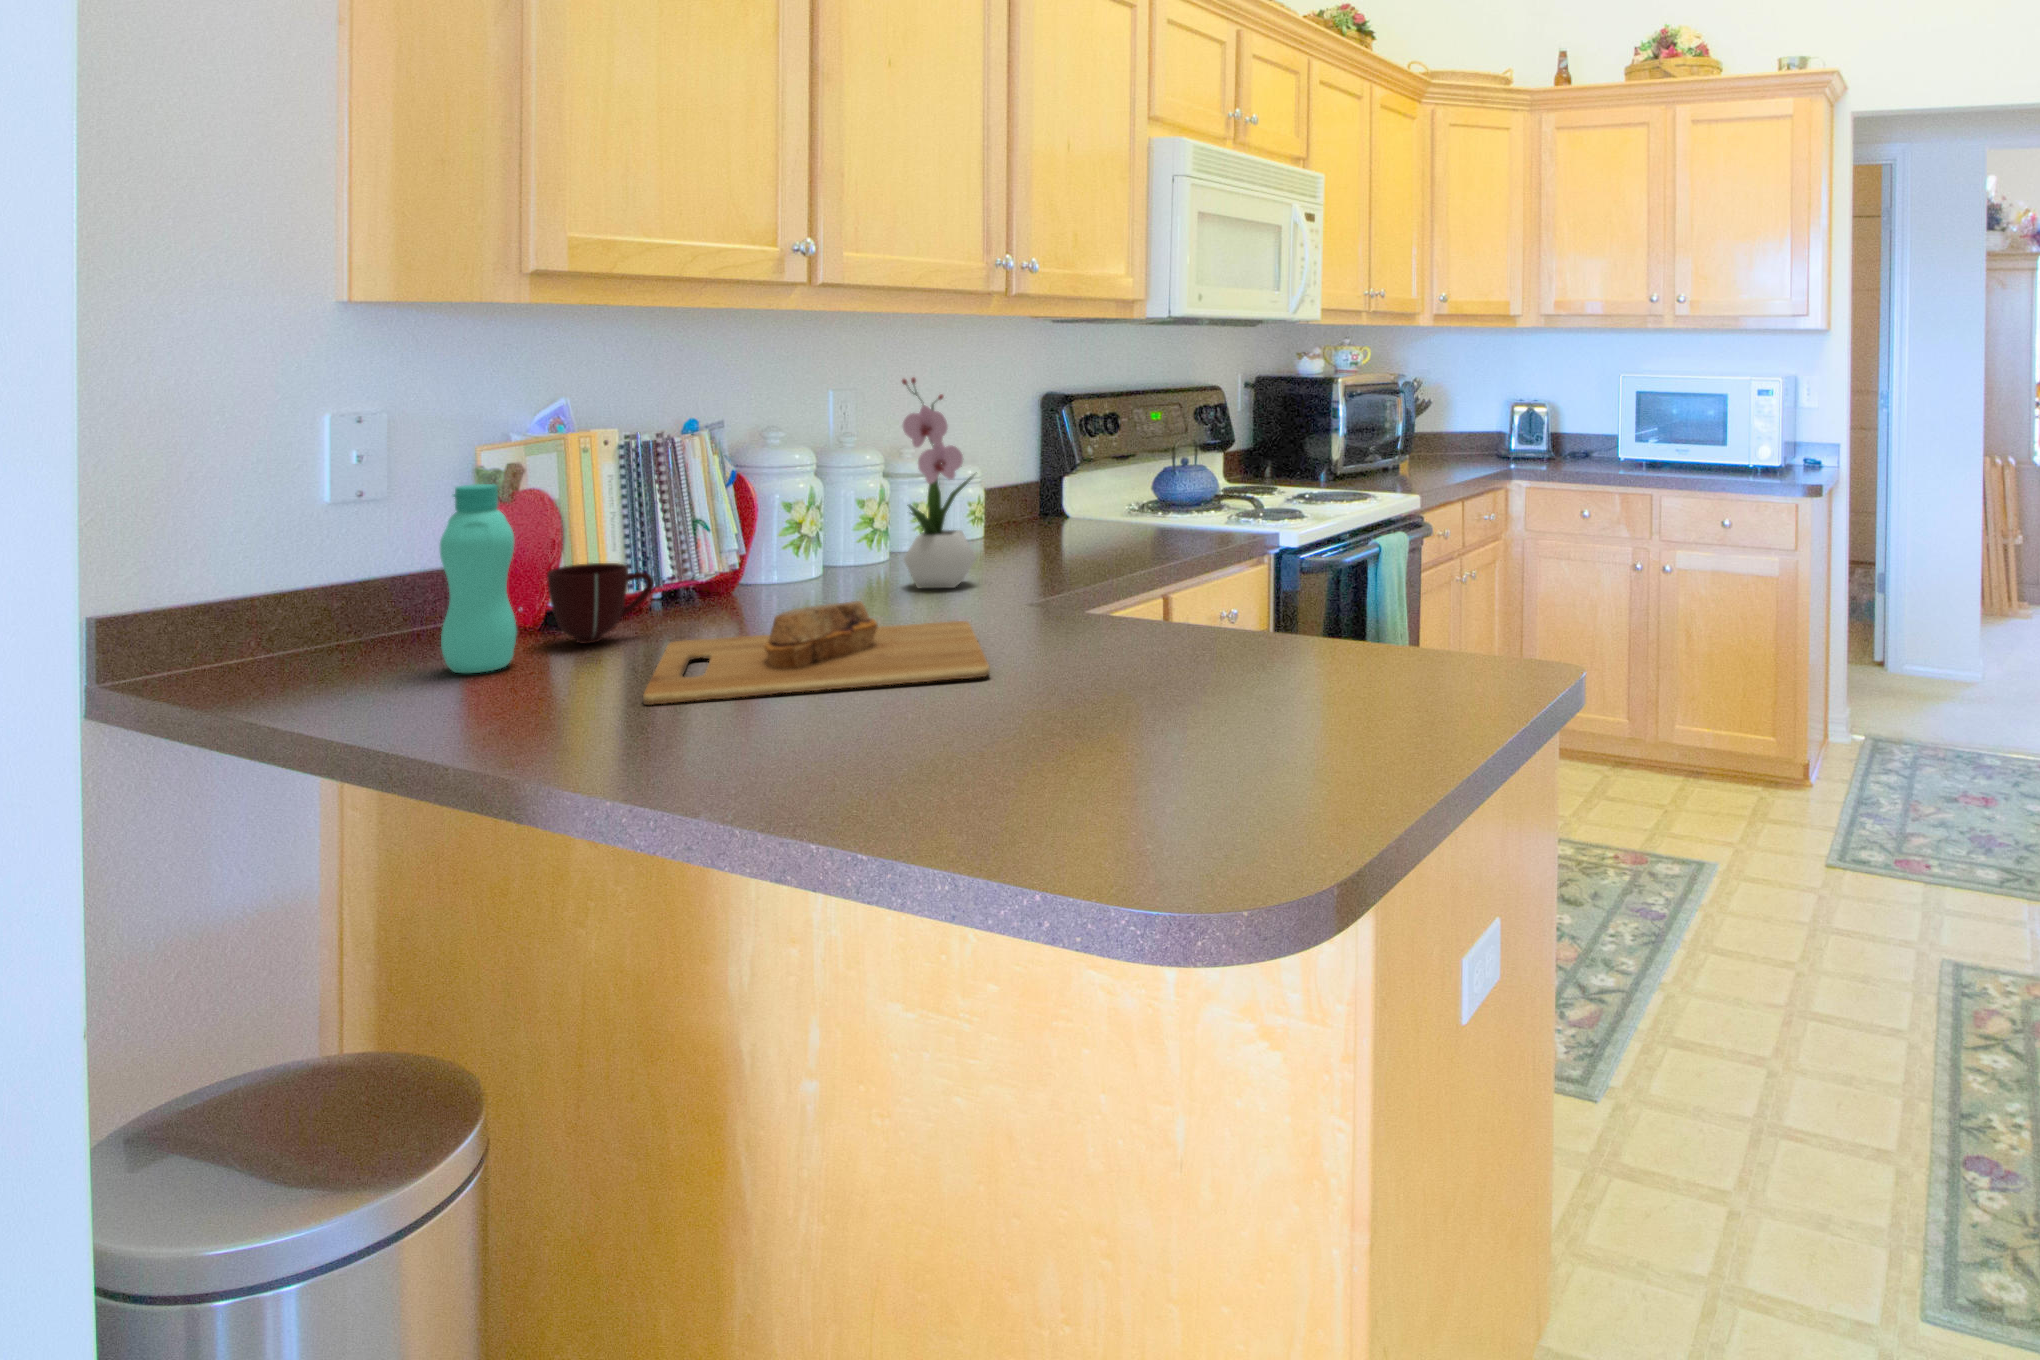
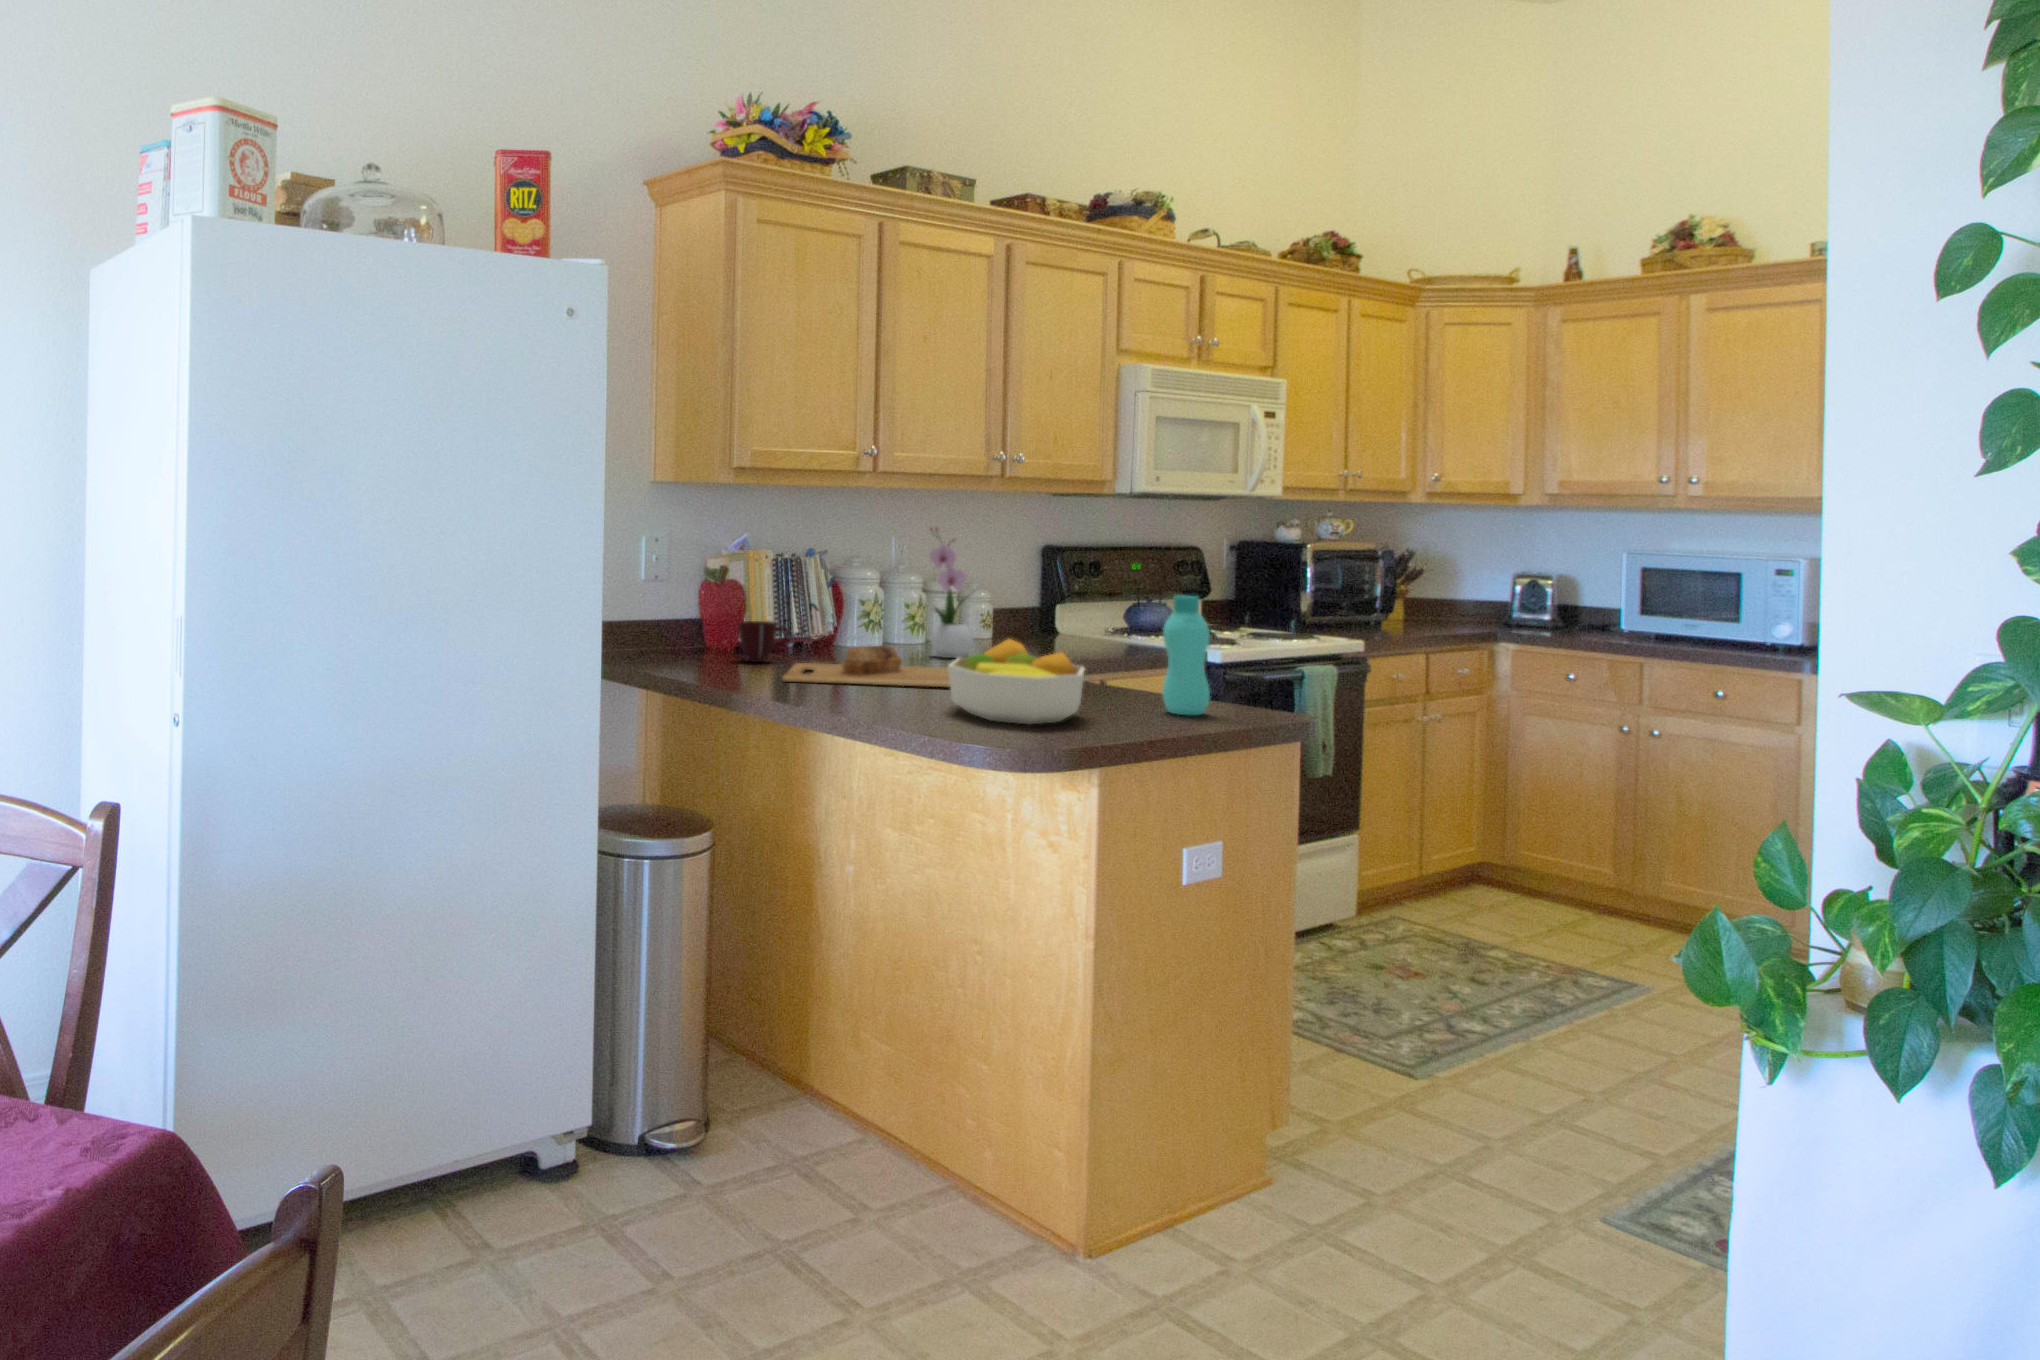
bottle: present [440,484,517,673] -> present [1162,596,1210,715]
fruit bowl: none [1007,599,1265,785] -> present [948,639,1085,724]

